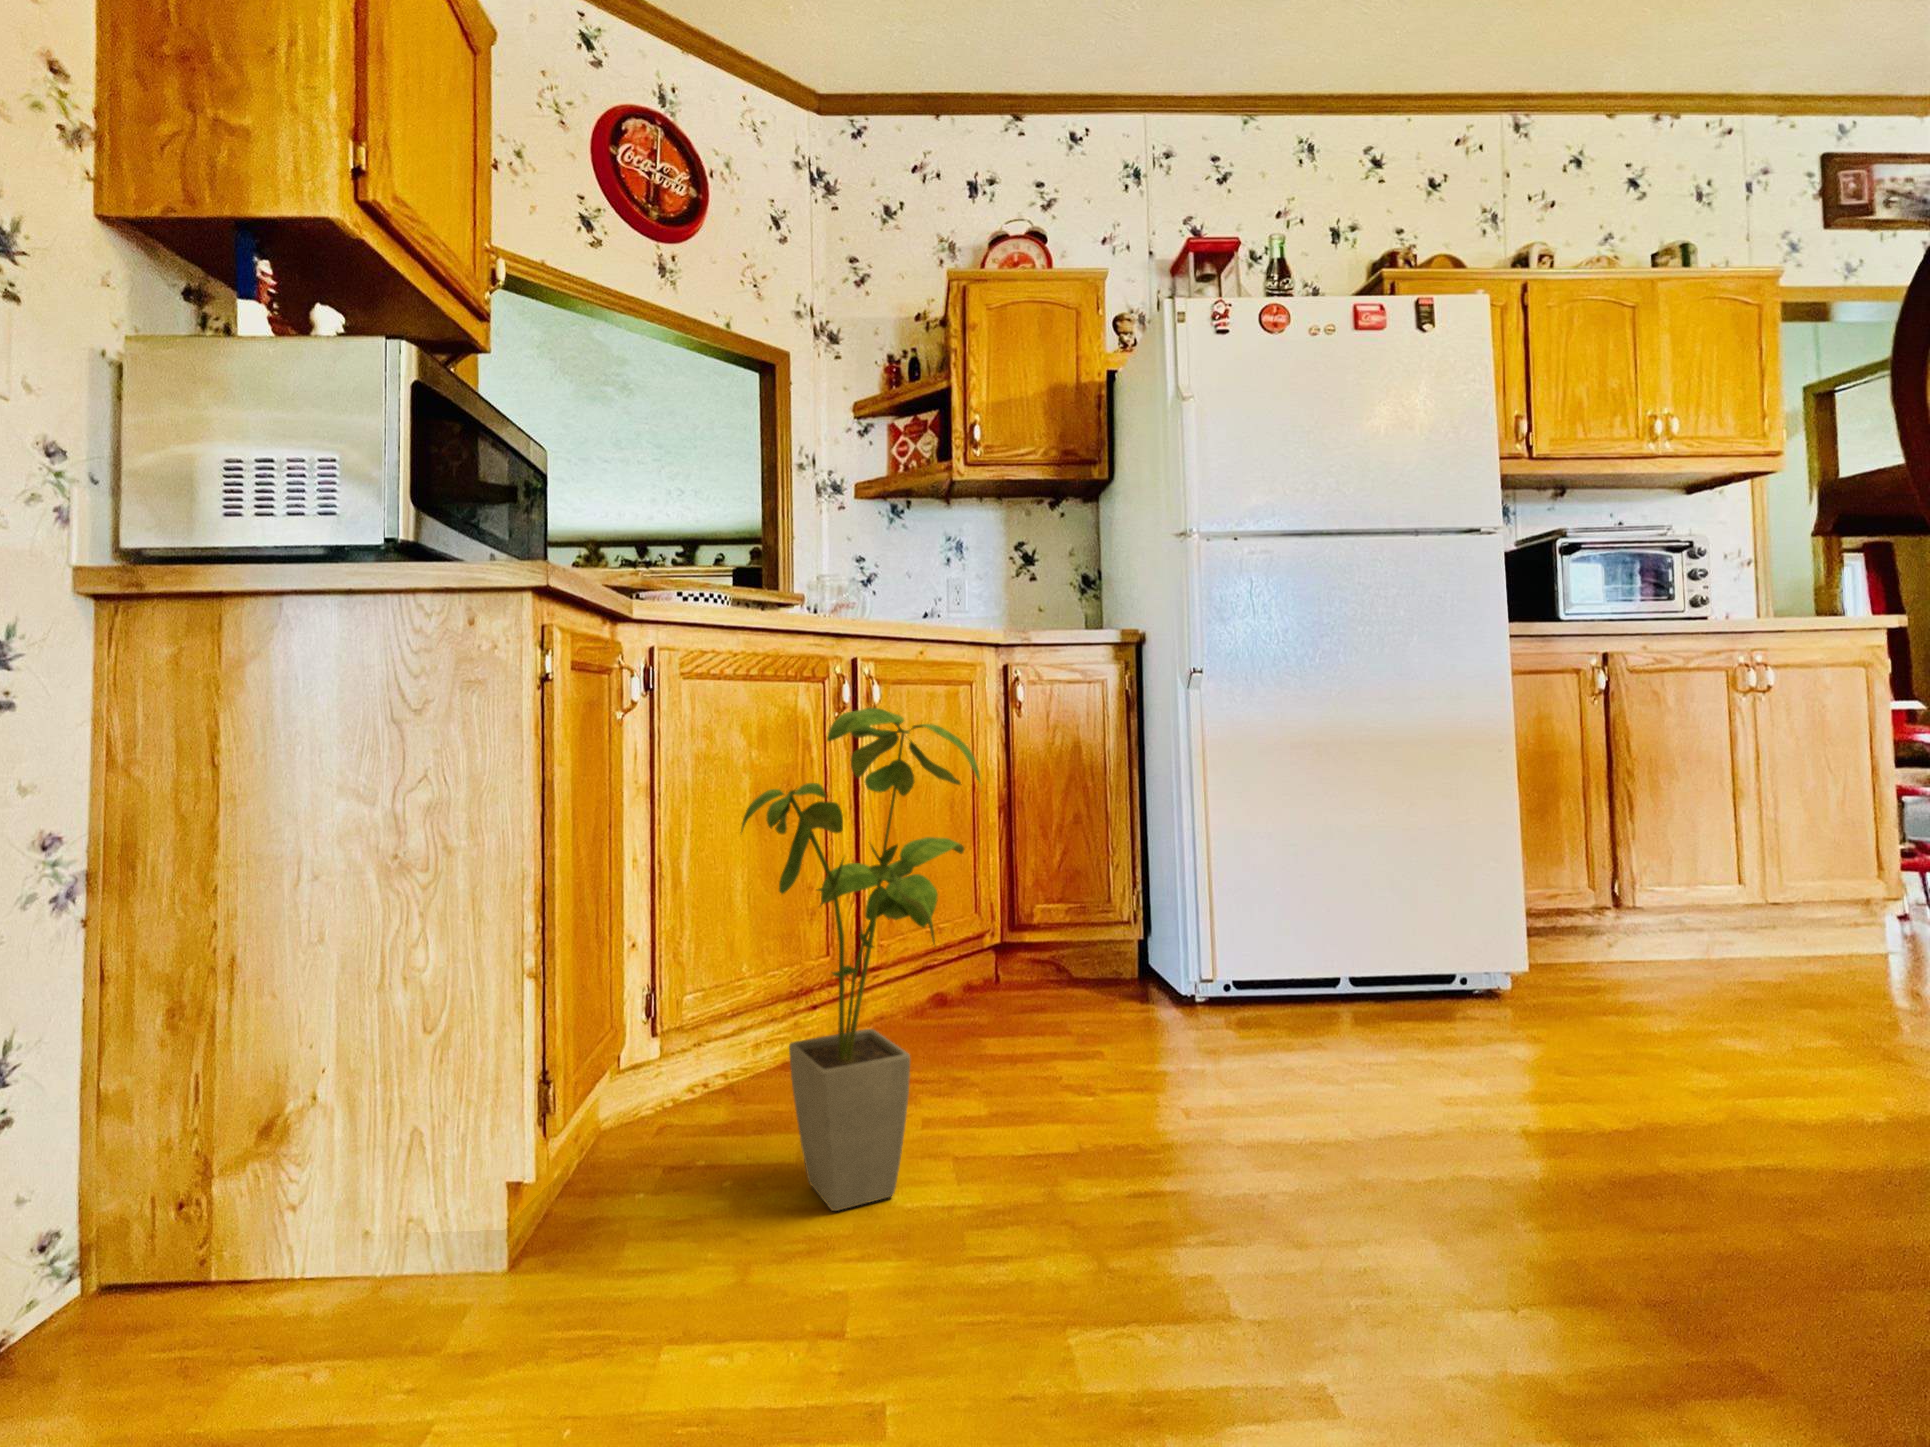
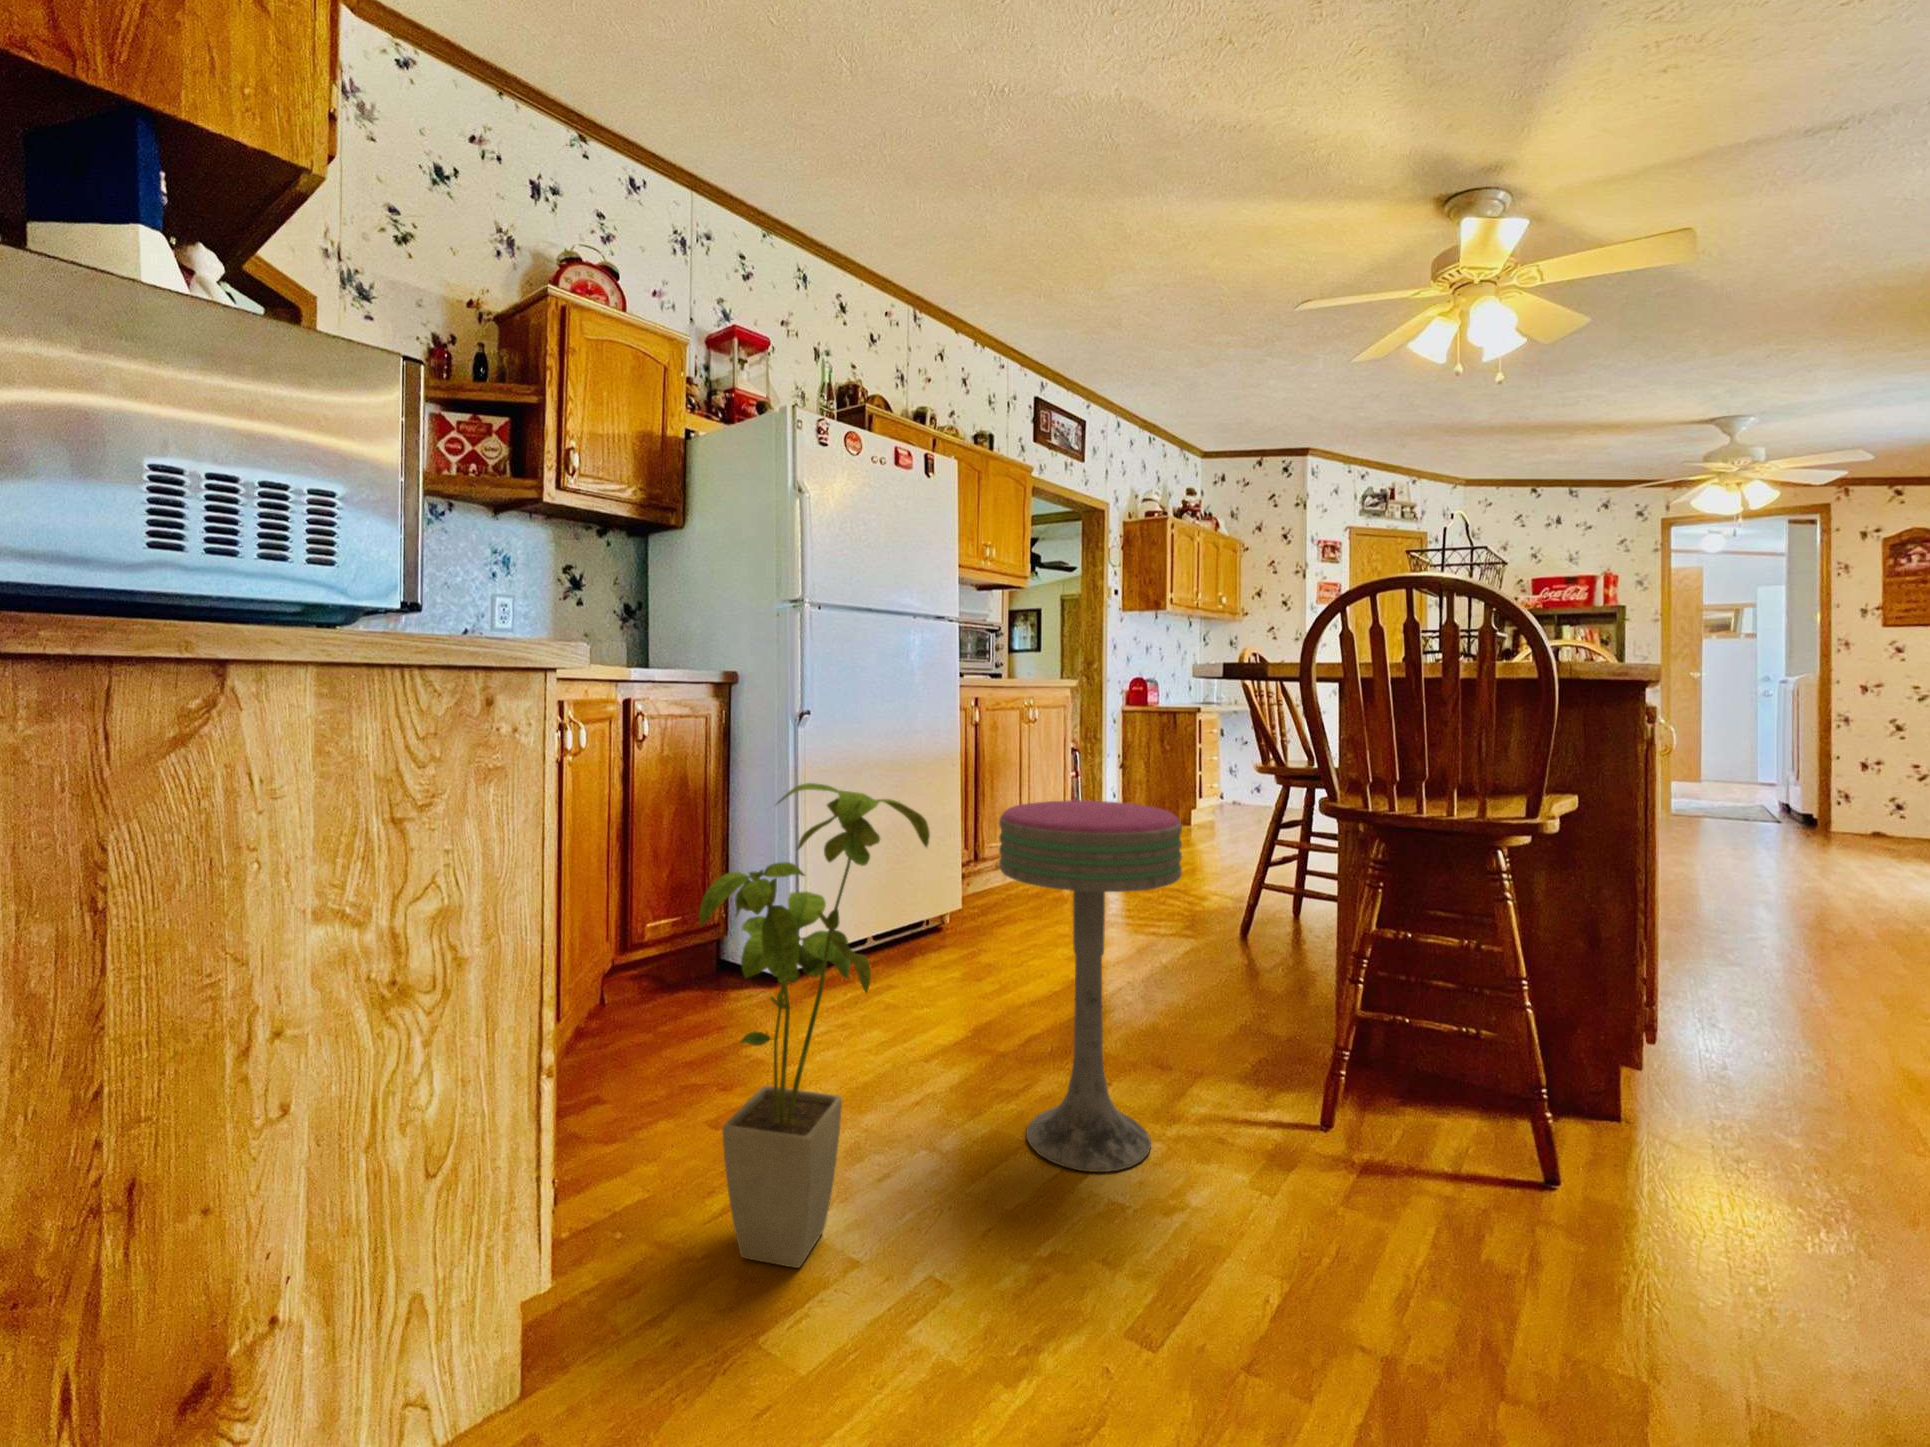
bar stool: none [1145,757,1433,1308] -> present [999,800,1182,1172]

